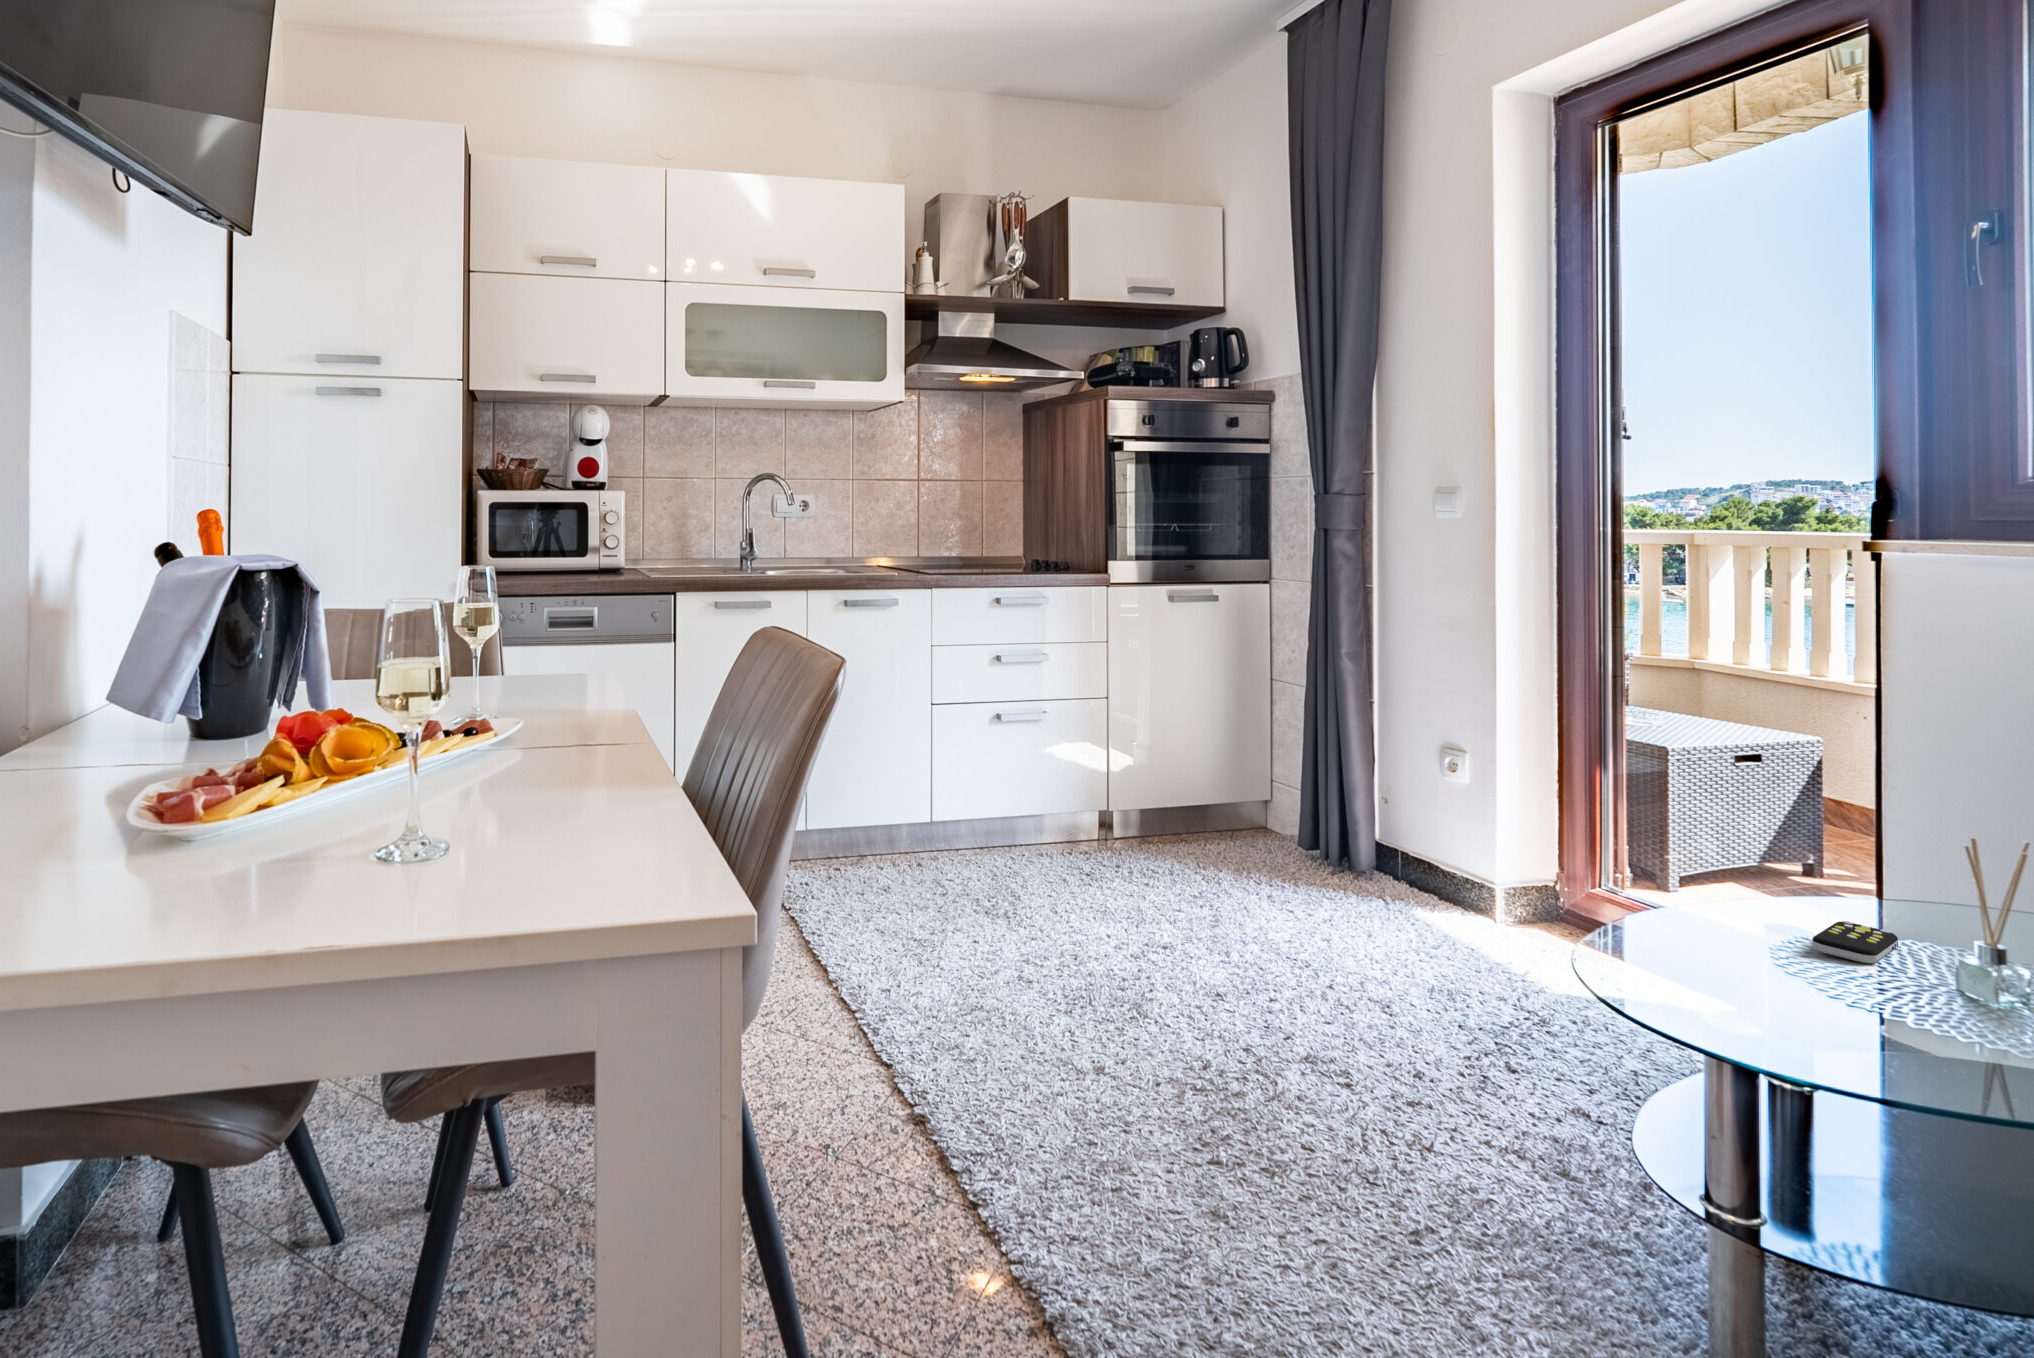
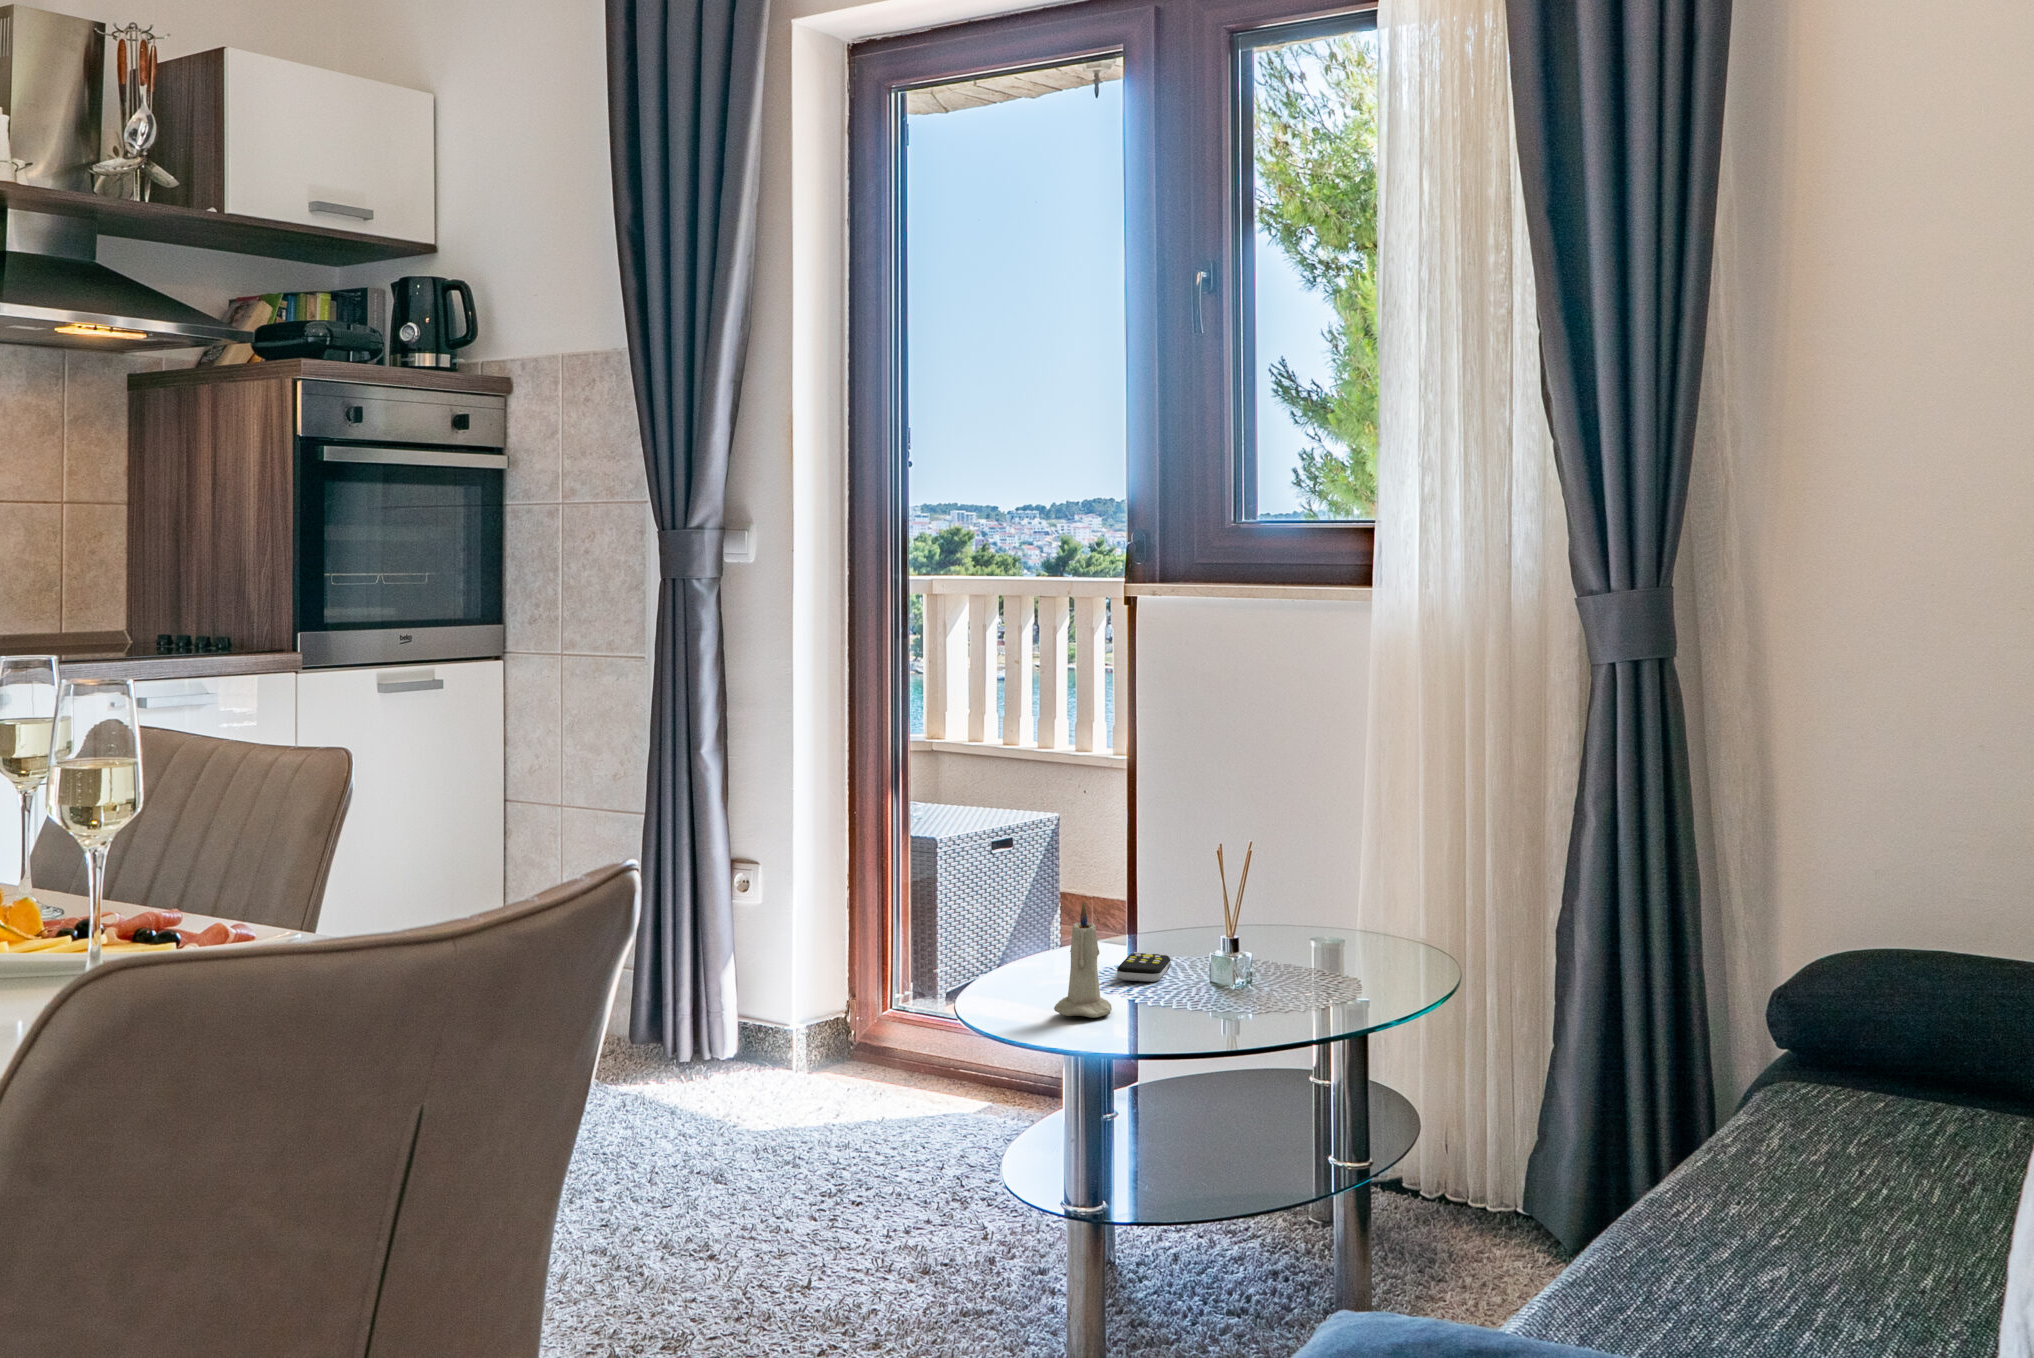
candle: none [1706,869,1790,998] -> present [1054,902,1112,1018]

